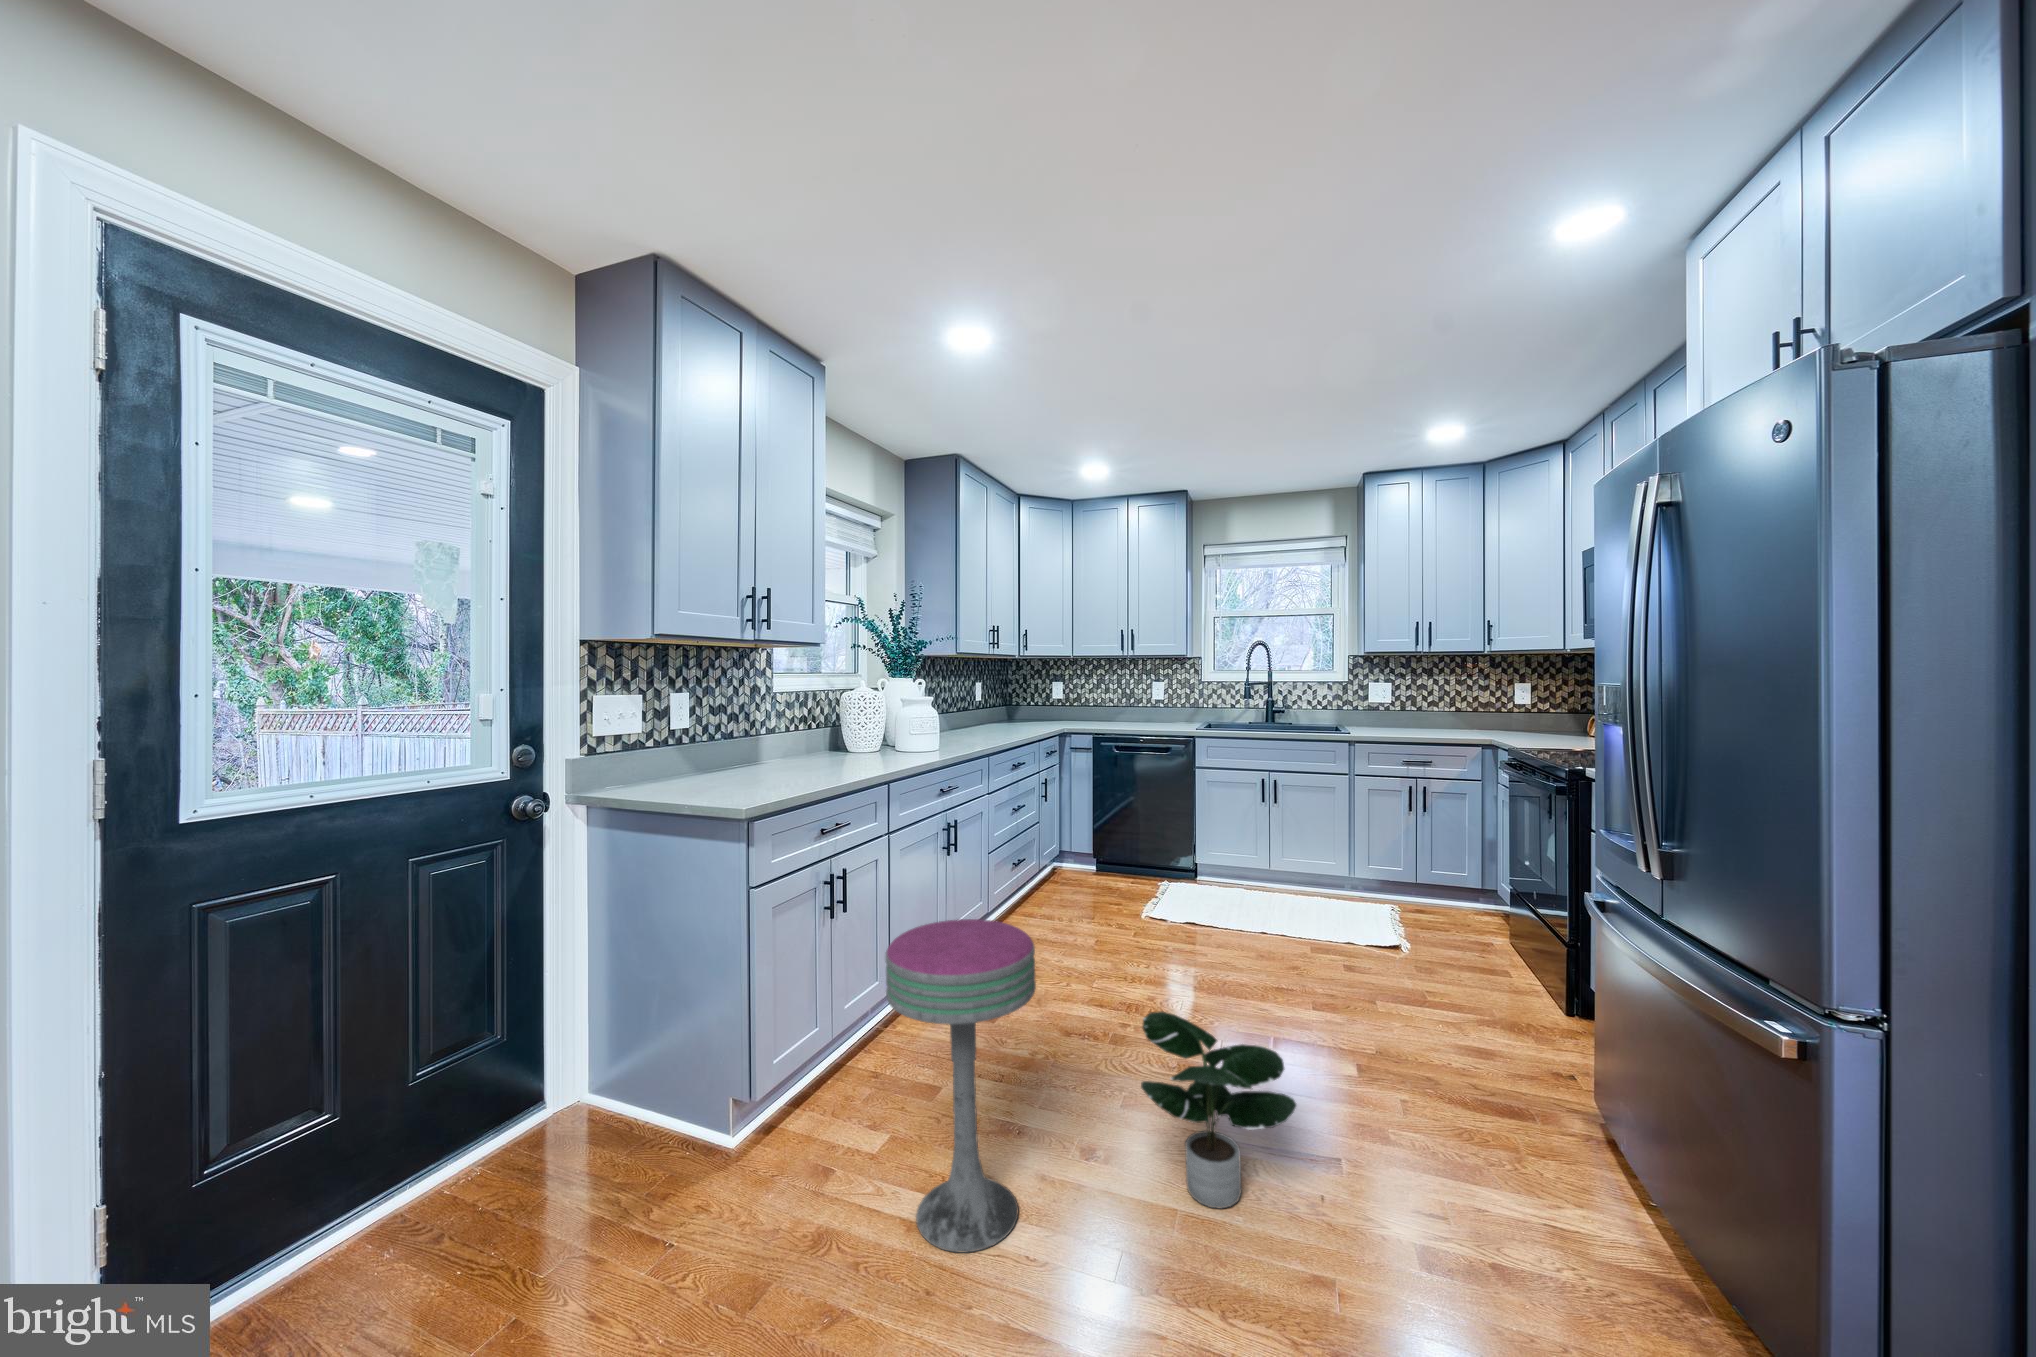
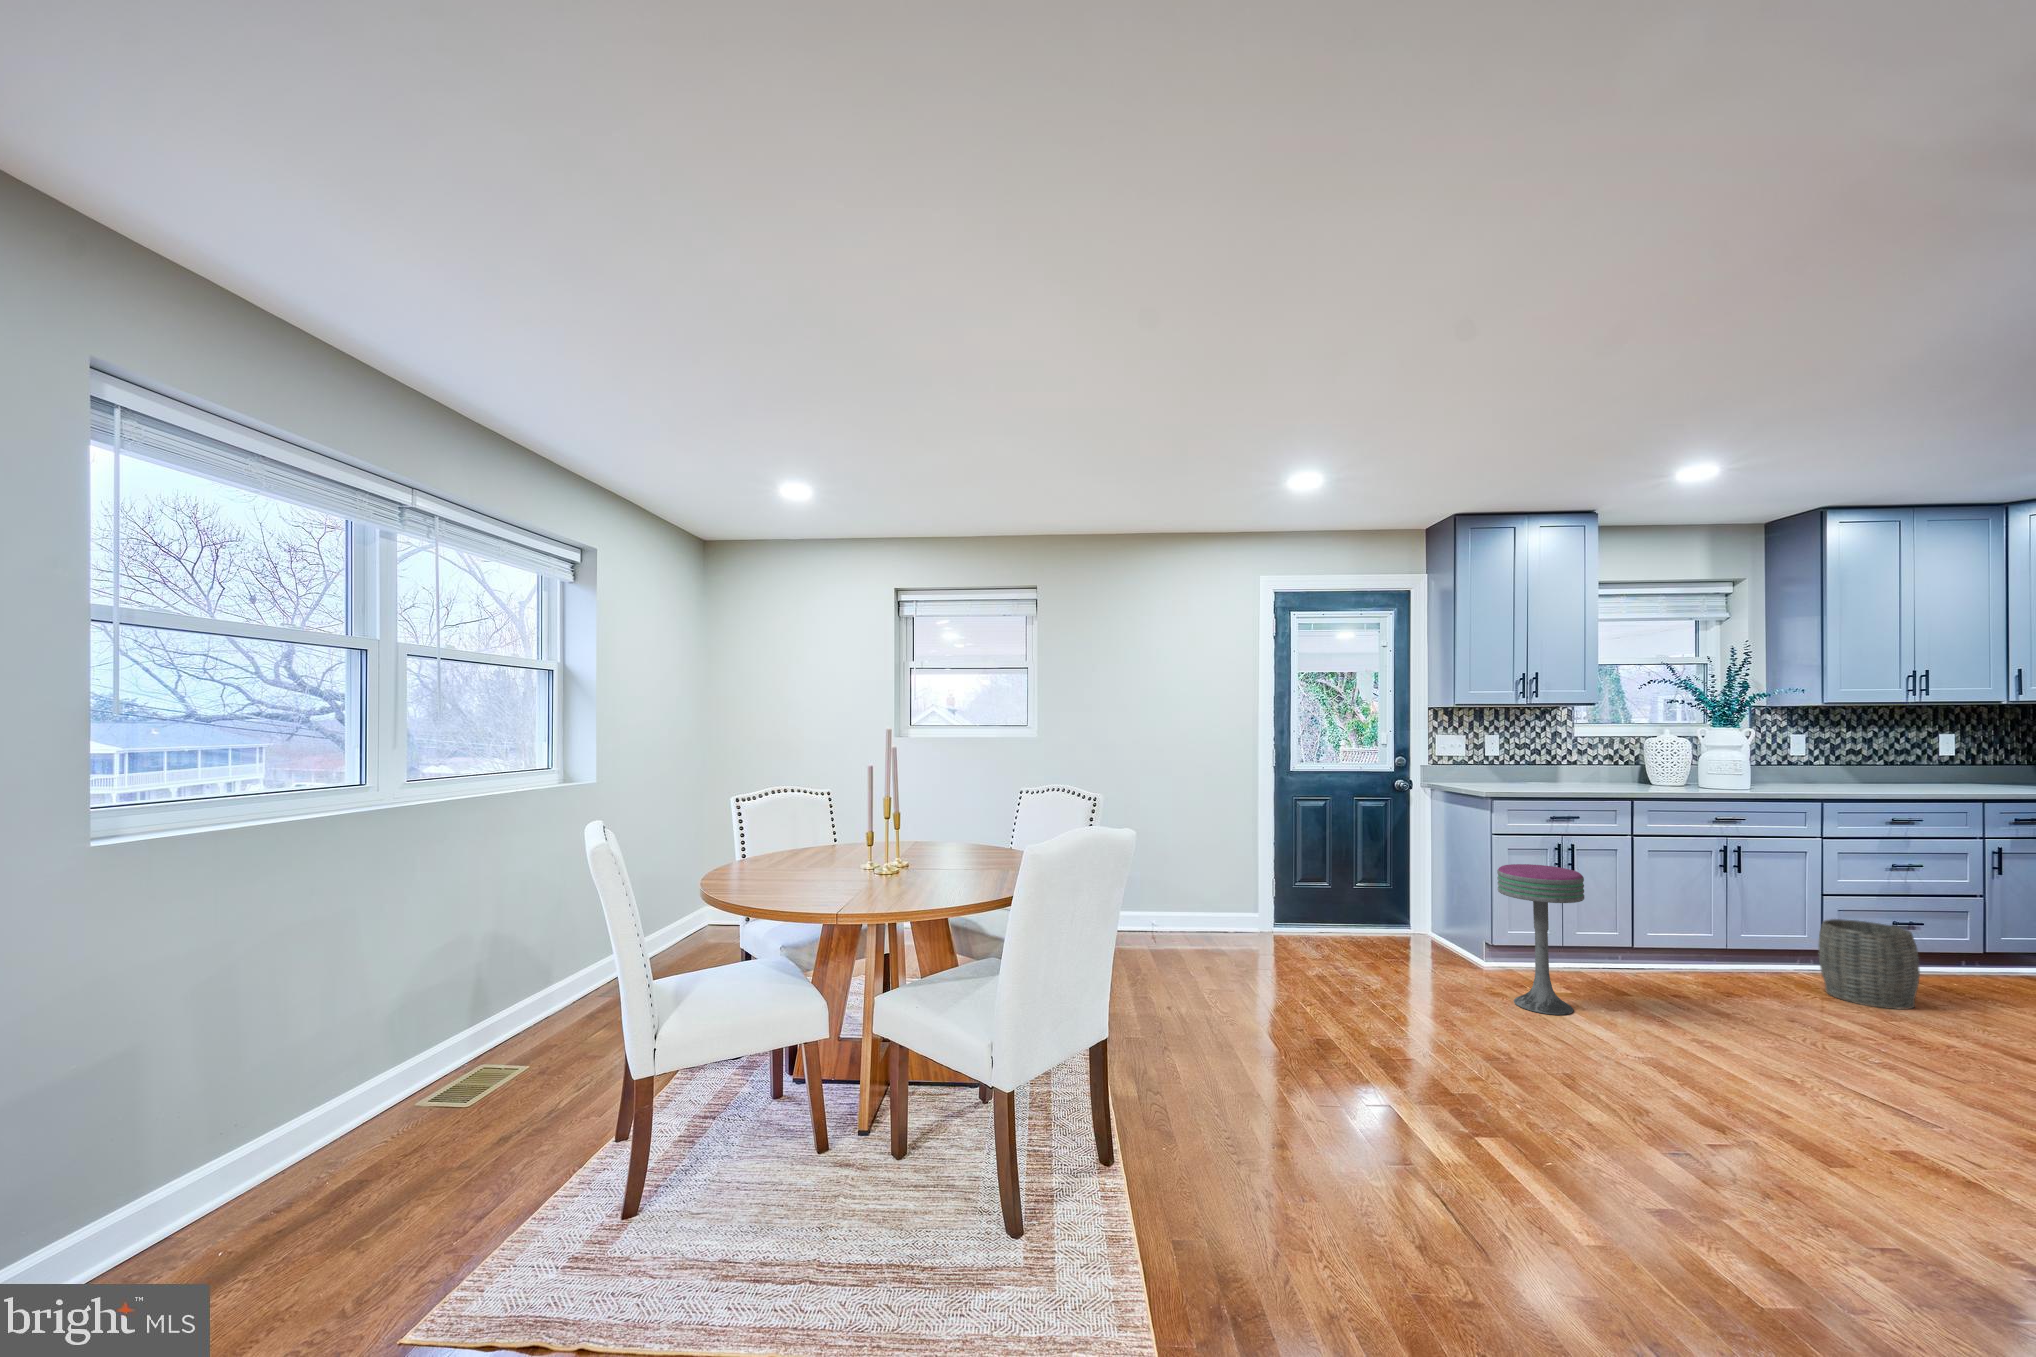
woven basket: none [1038,871,1113,967] -> present [1819,919,1920,1009]
potted plant: present [1141,1011,1297,1208] -> none [1632,949,1747,1057]

